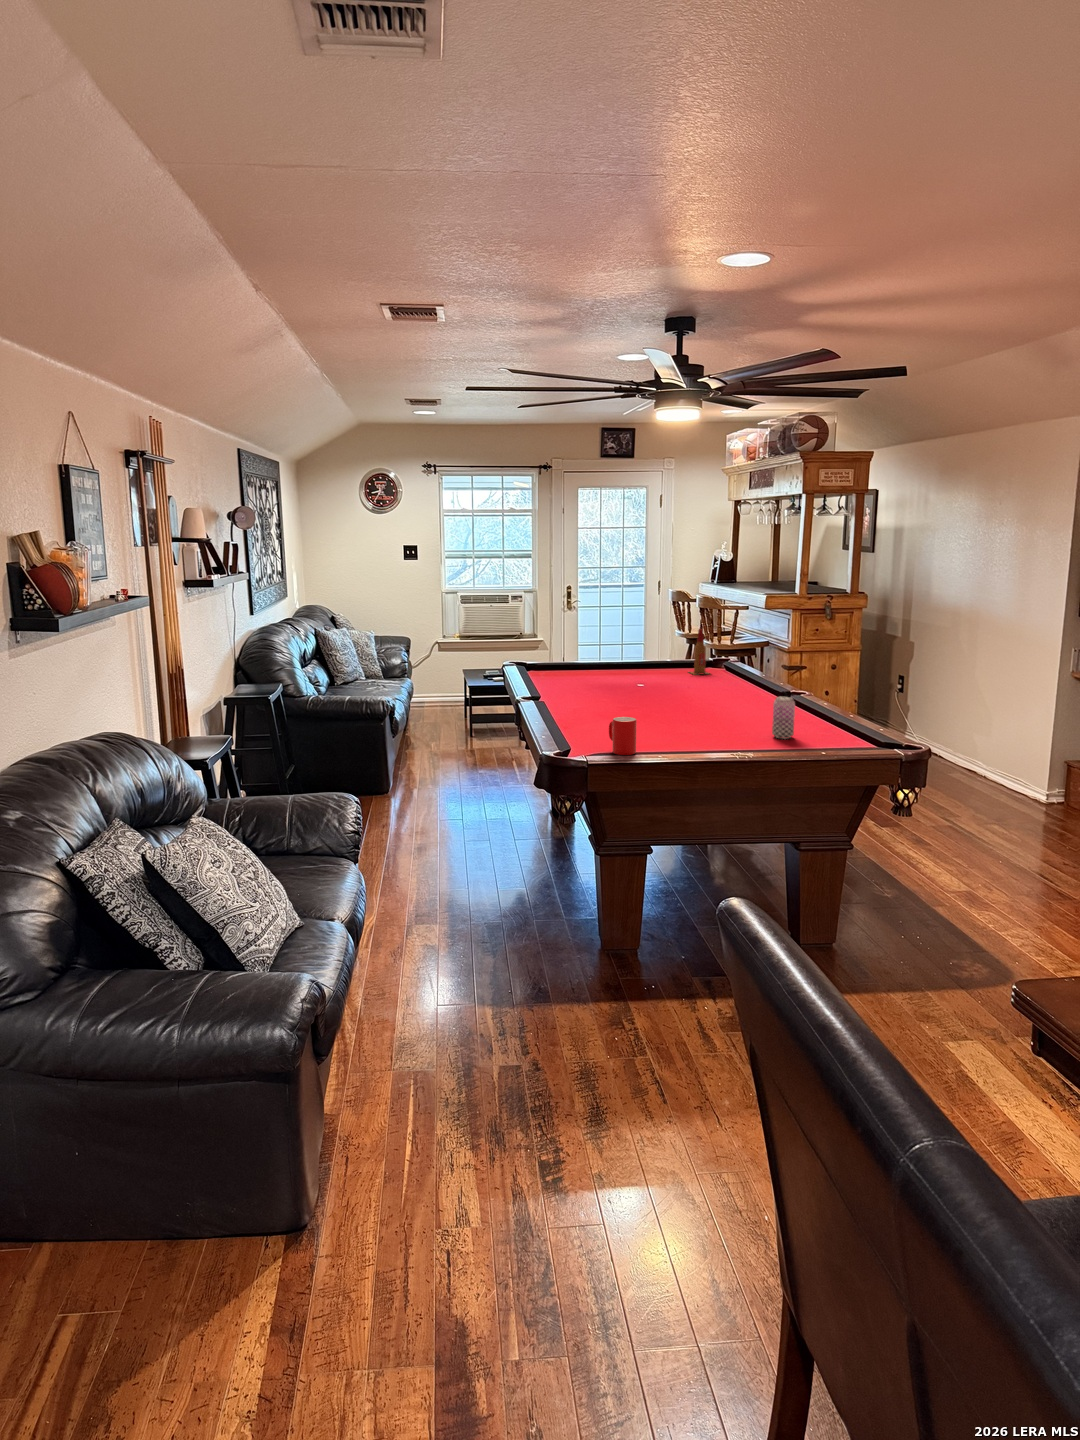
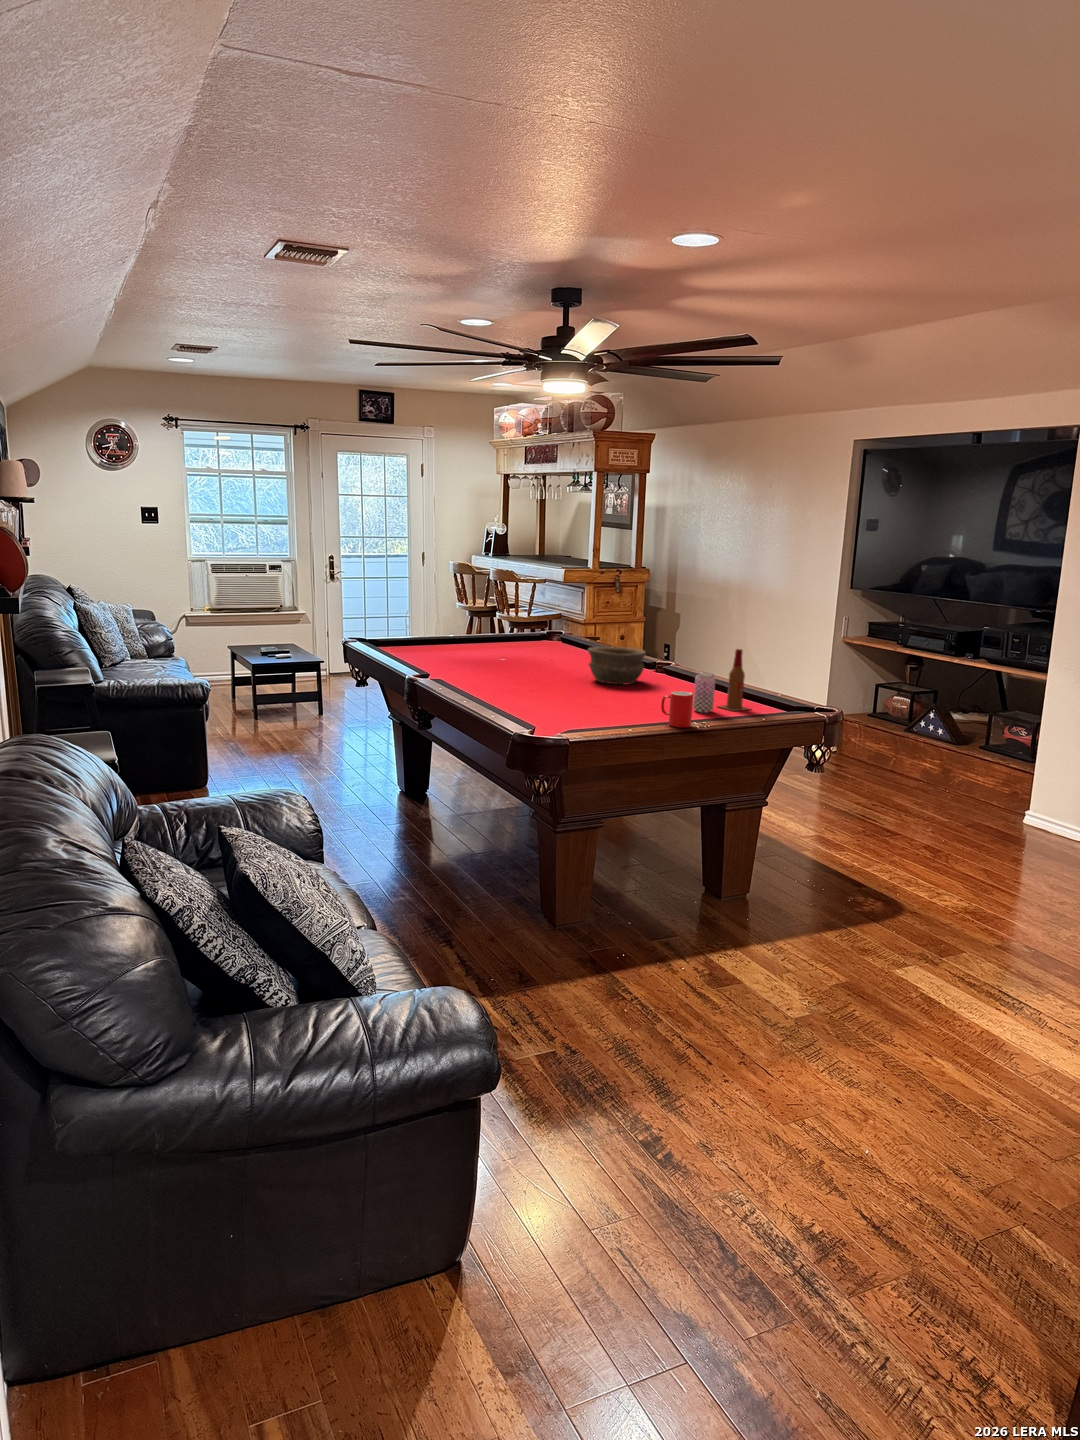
beer bottle: present [690,629,709,675] -> present [719,649,749,711]
bowl: none [702,671,762,709] -> present [588,647,646,684]
cup: present [609,717,636,755] -> present [661,691,693,728]

